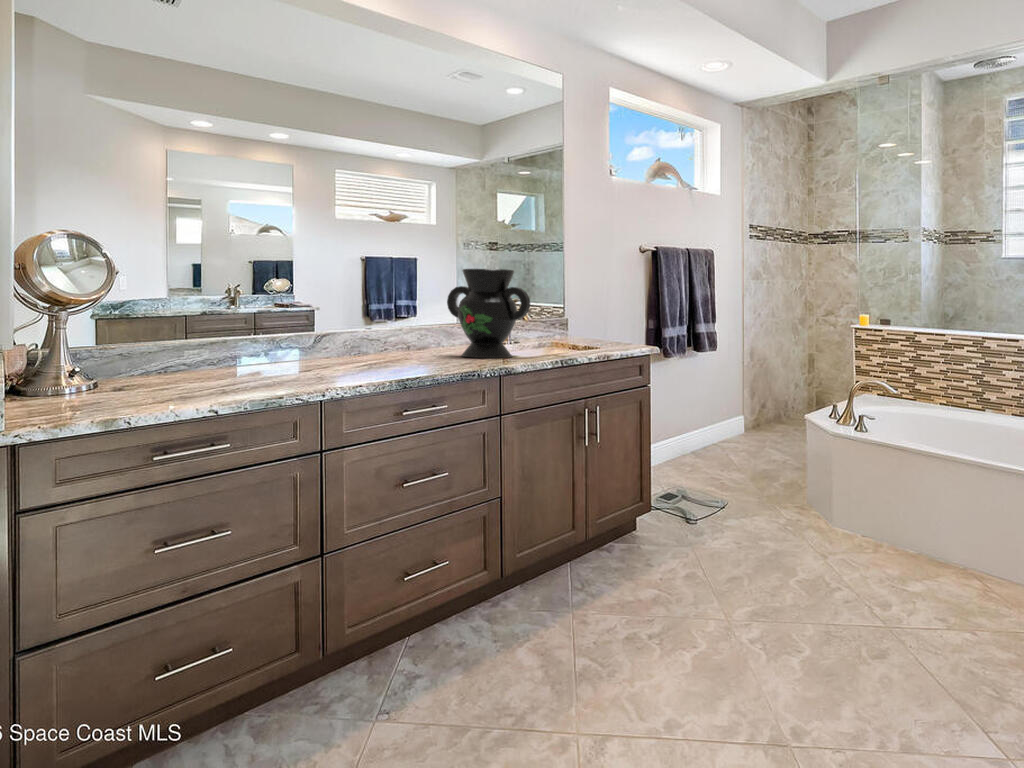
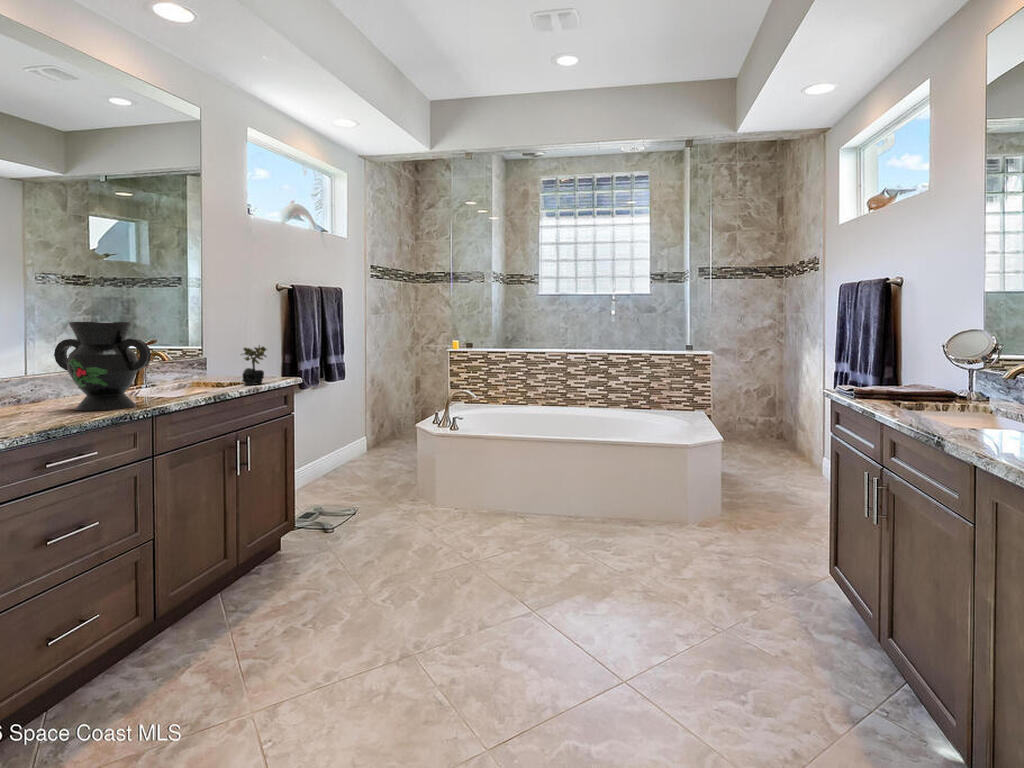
succulent plant: none [606,302,636,347] -> present [241,345,267,385]

